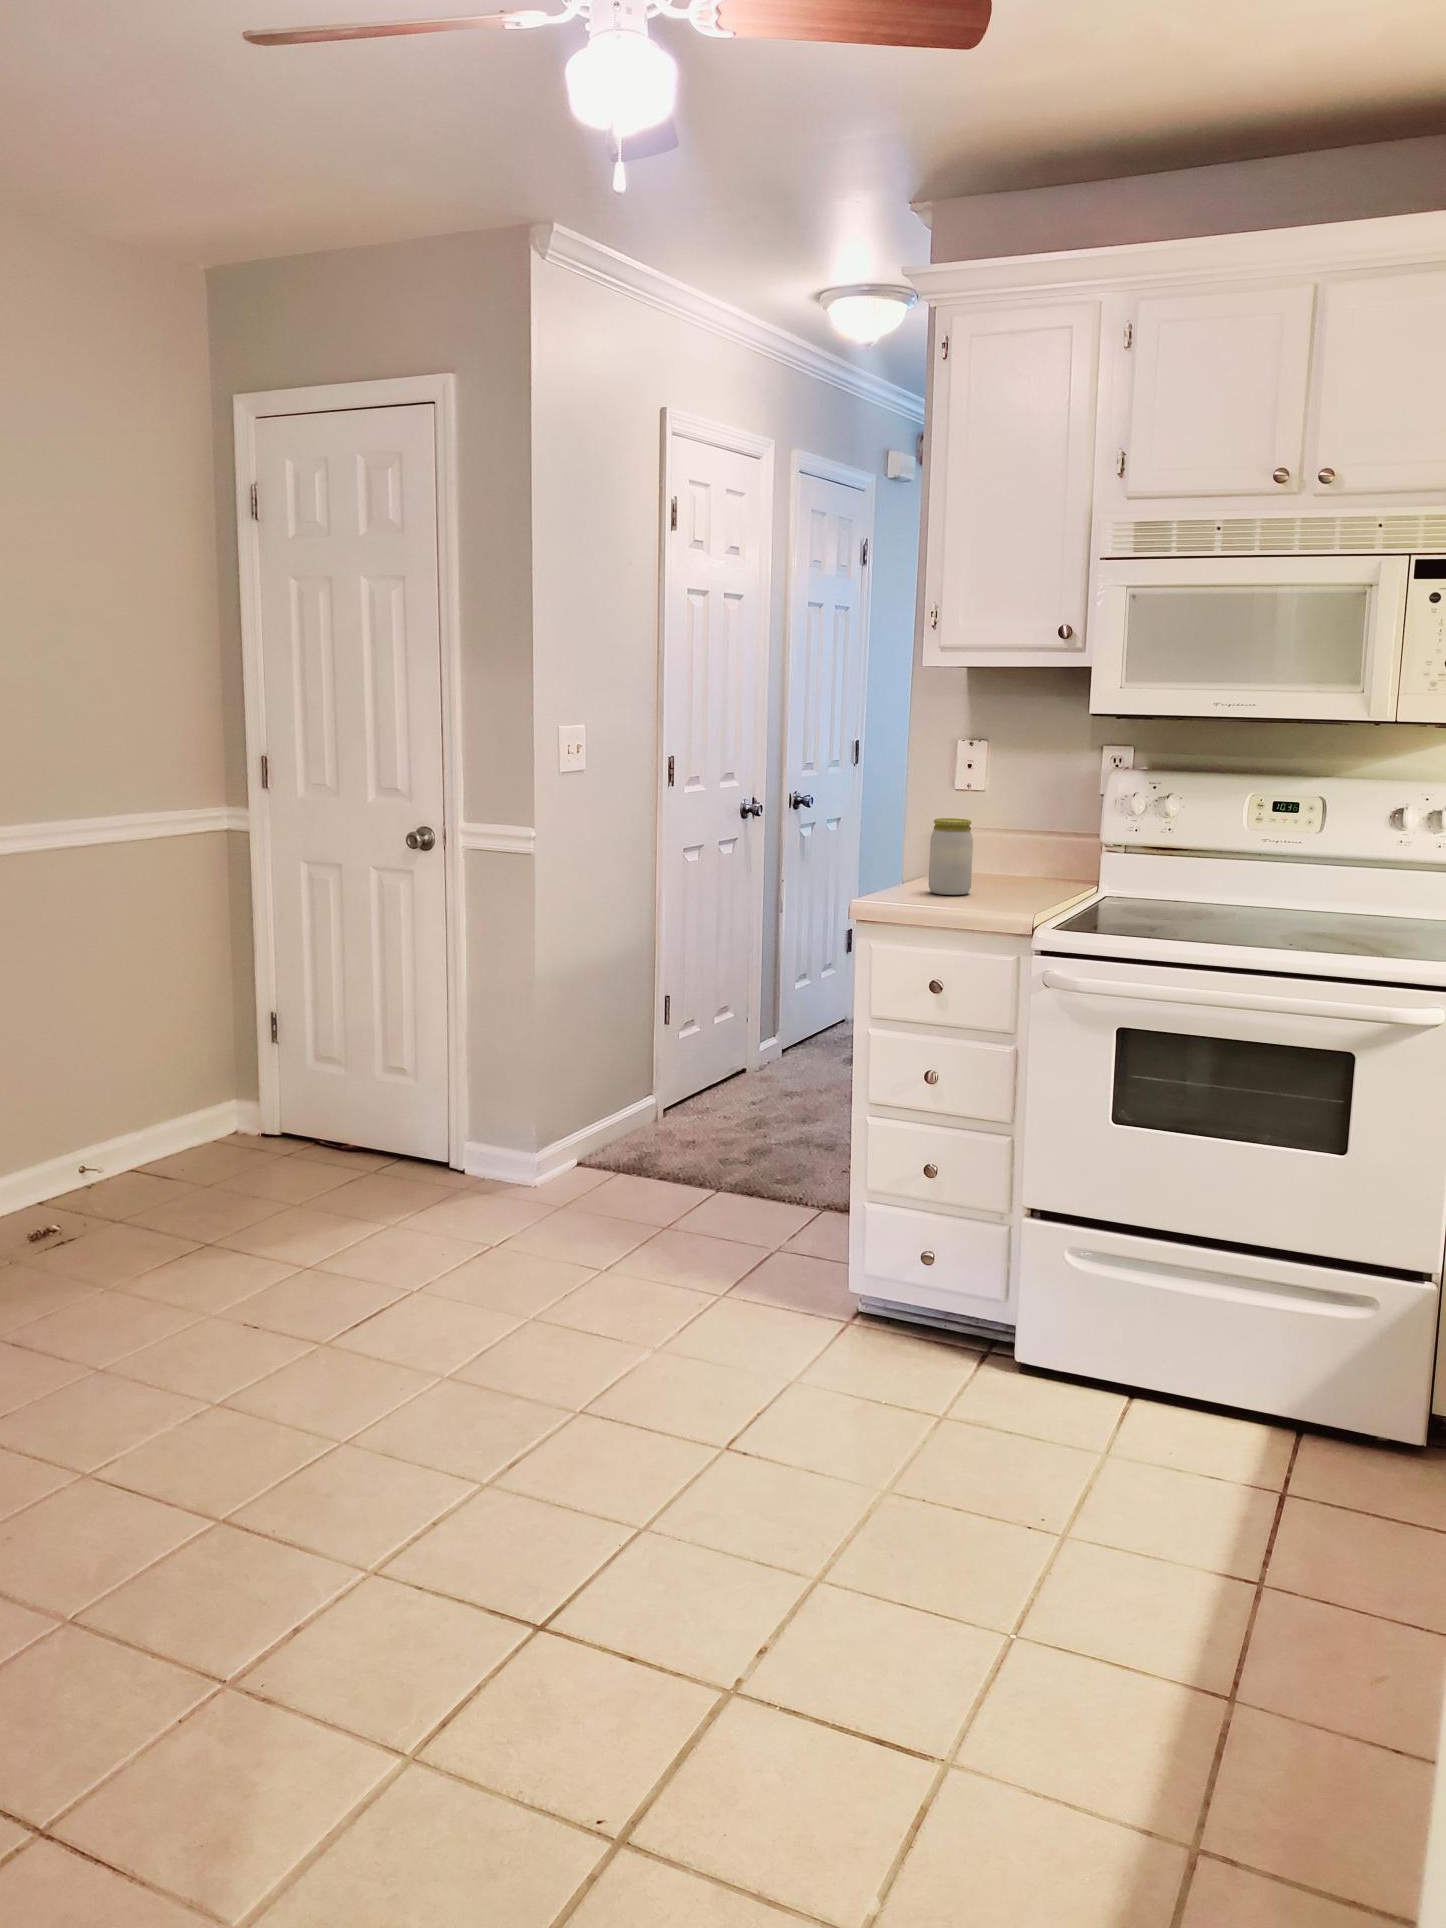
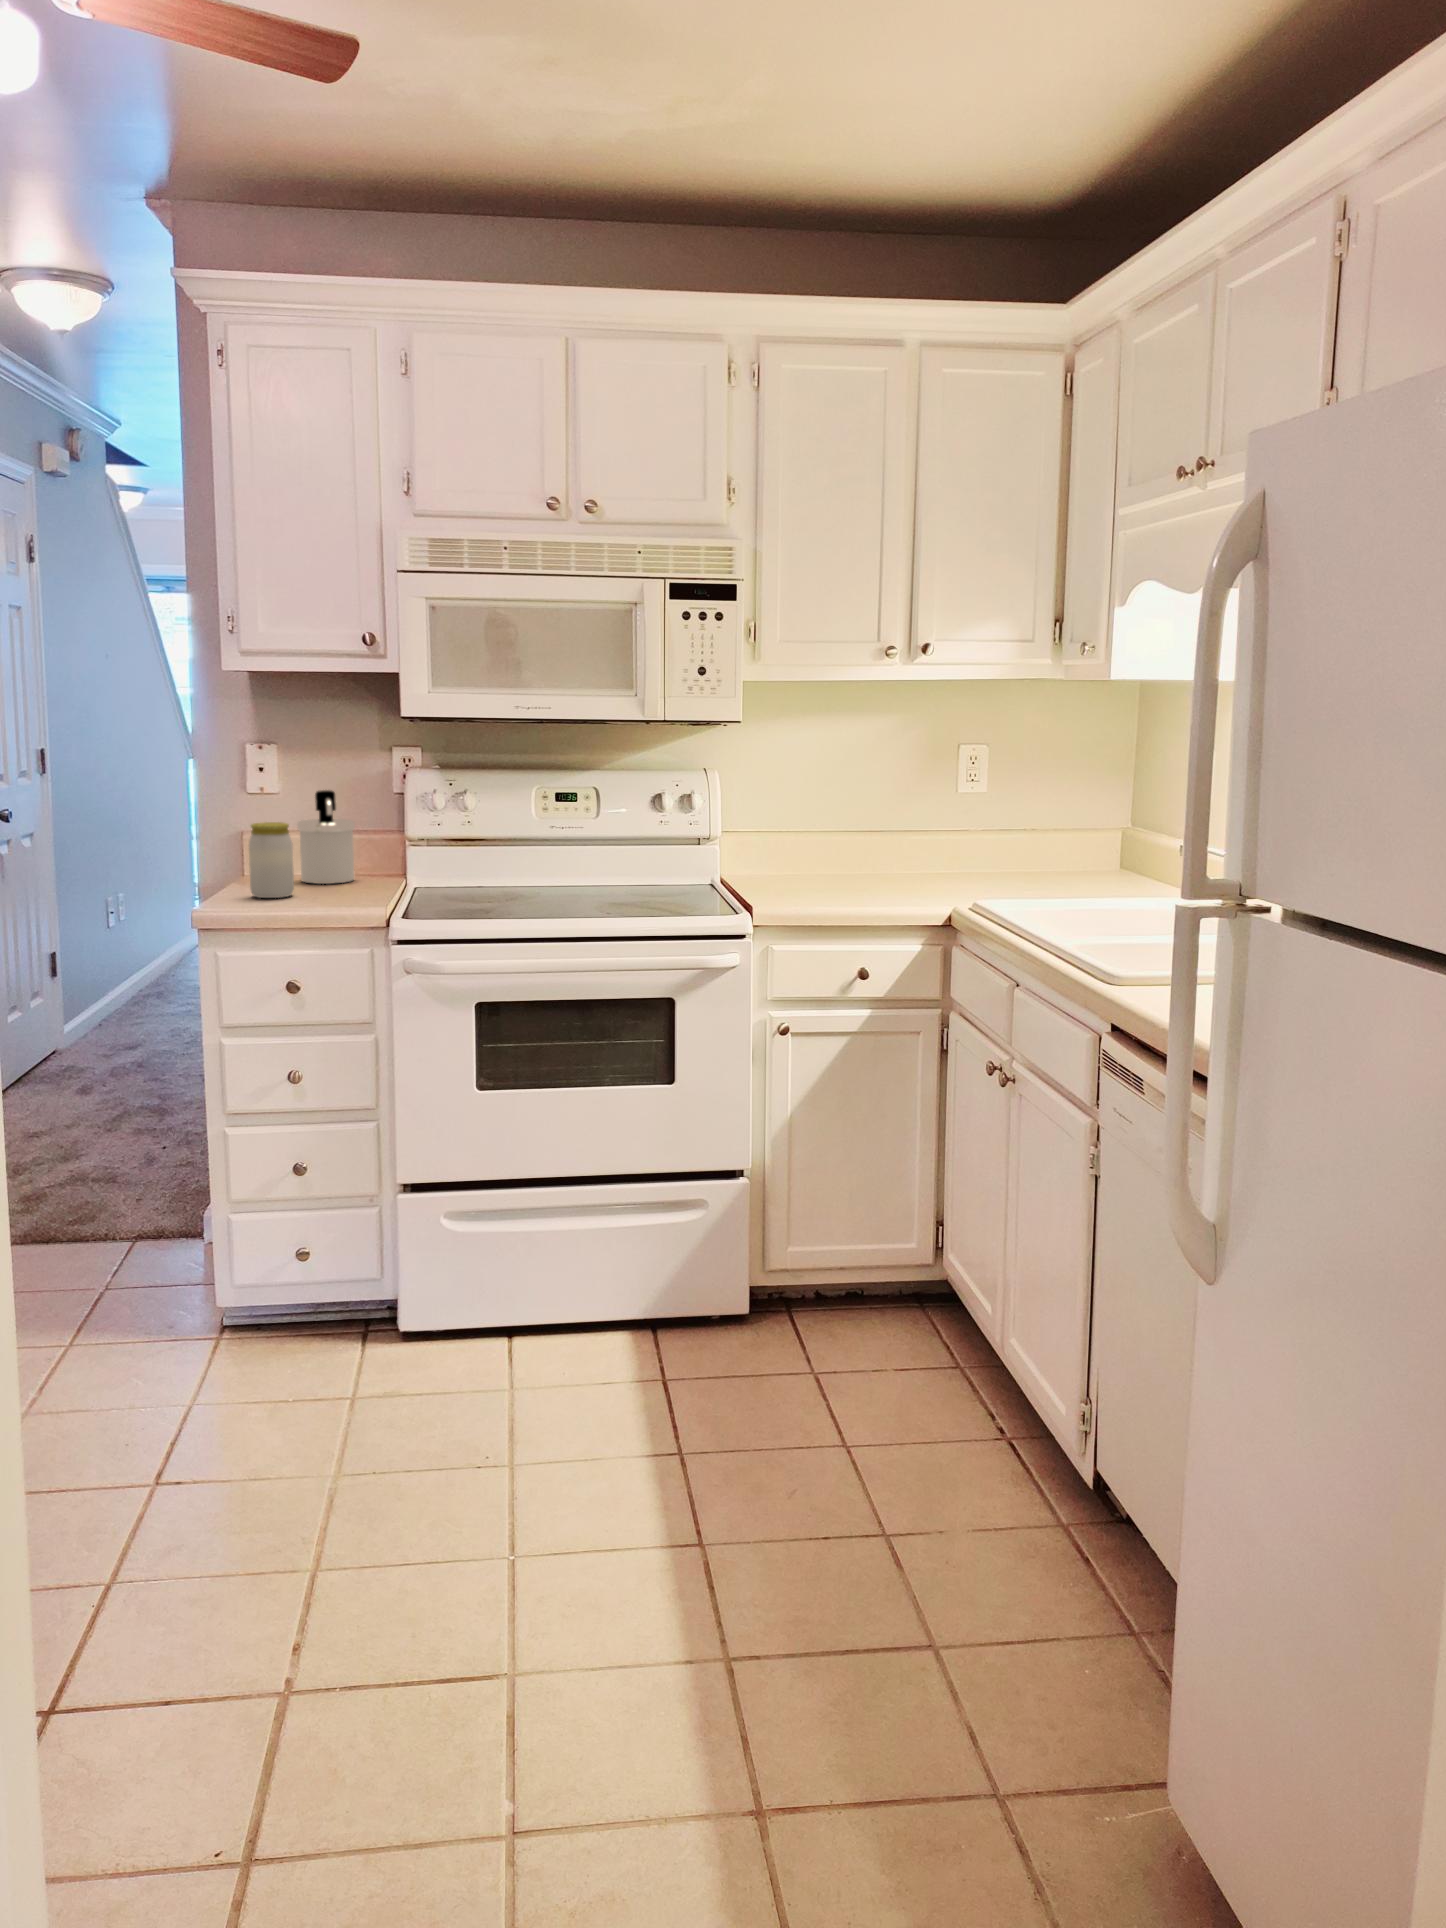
soap dispenser: none [993,789,1052,885] -> present [298,790,355,884]

